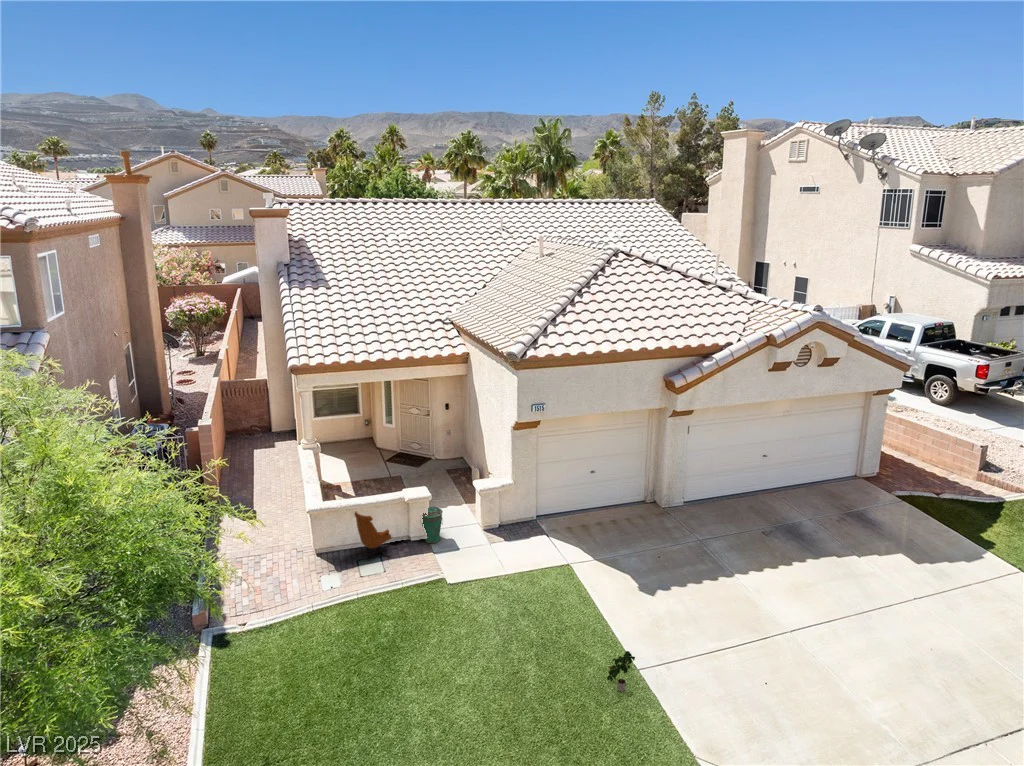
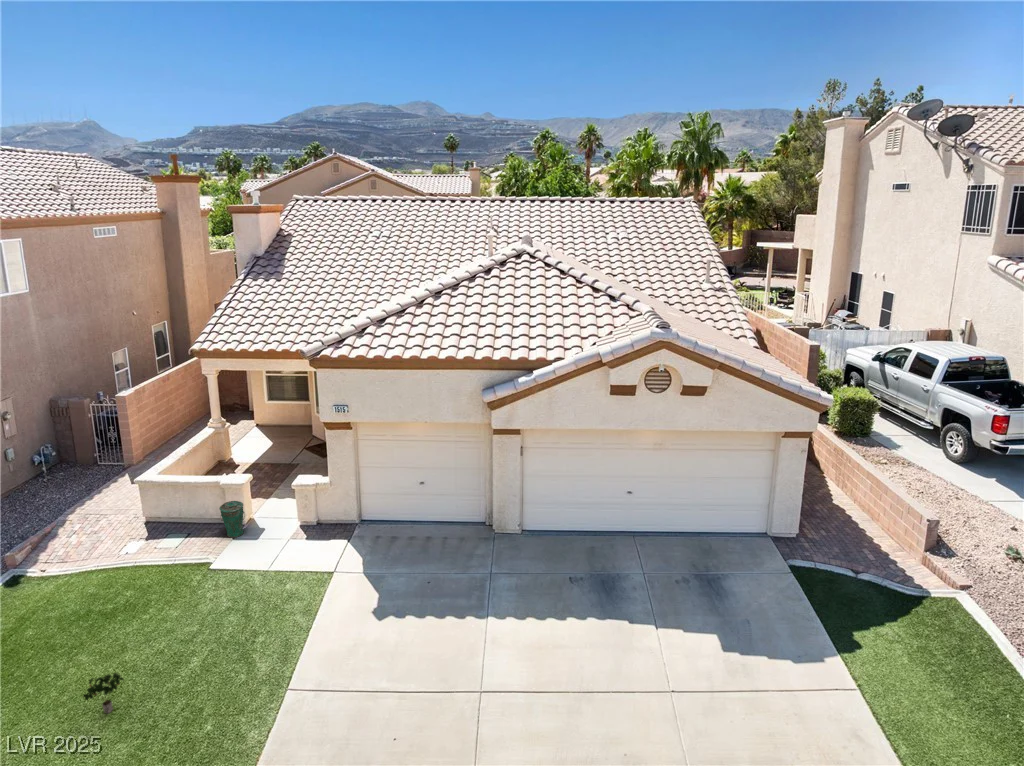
lounge chair: present [354,512,407,559] -> none [145,496,219,545]
potted plant: present [607,651,635,692] -> present [84,673,124,713]

